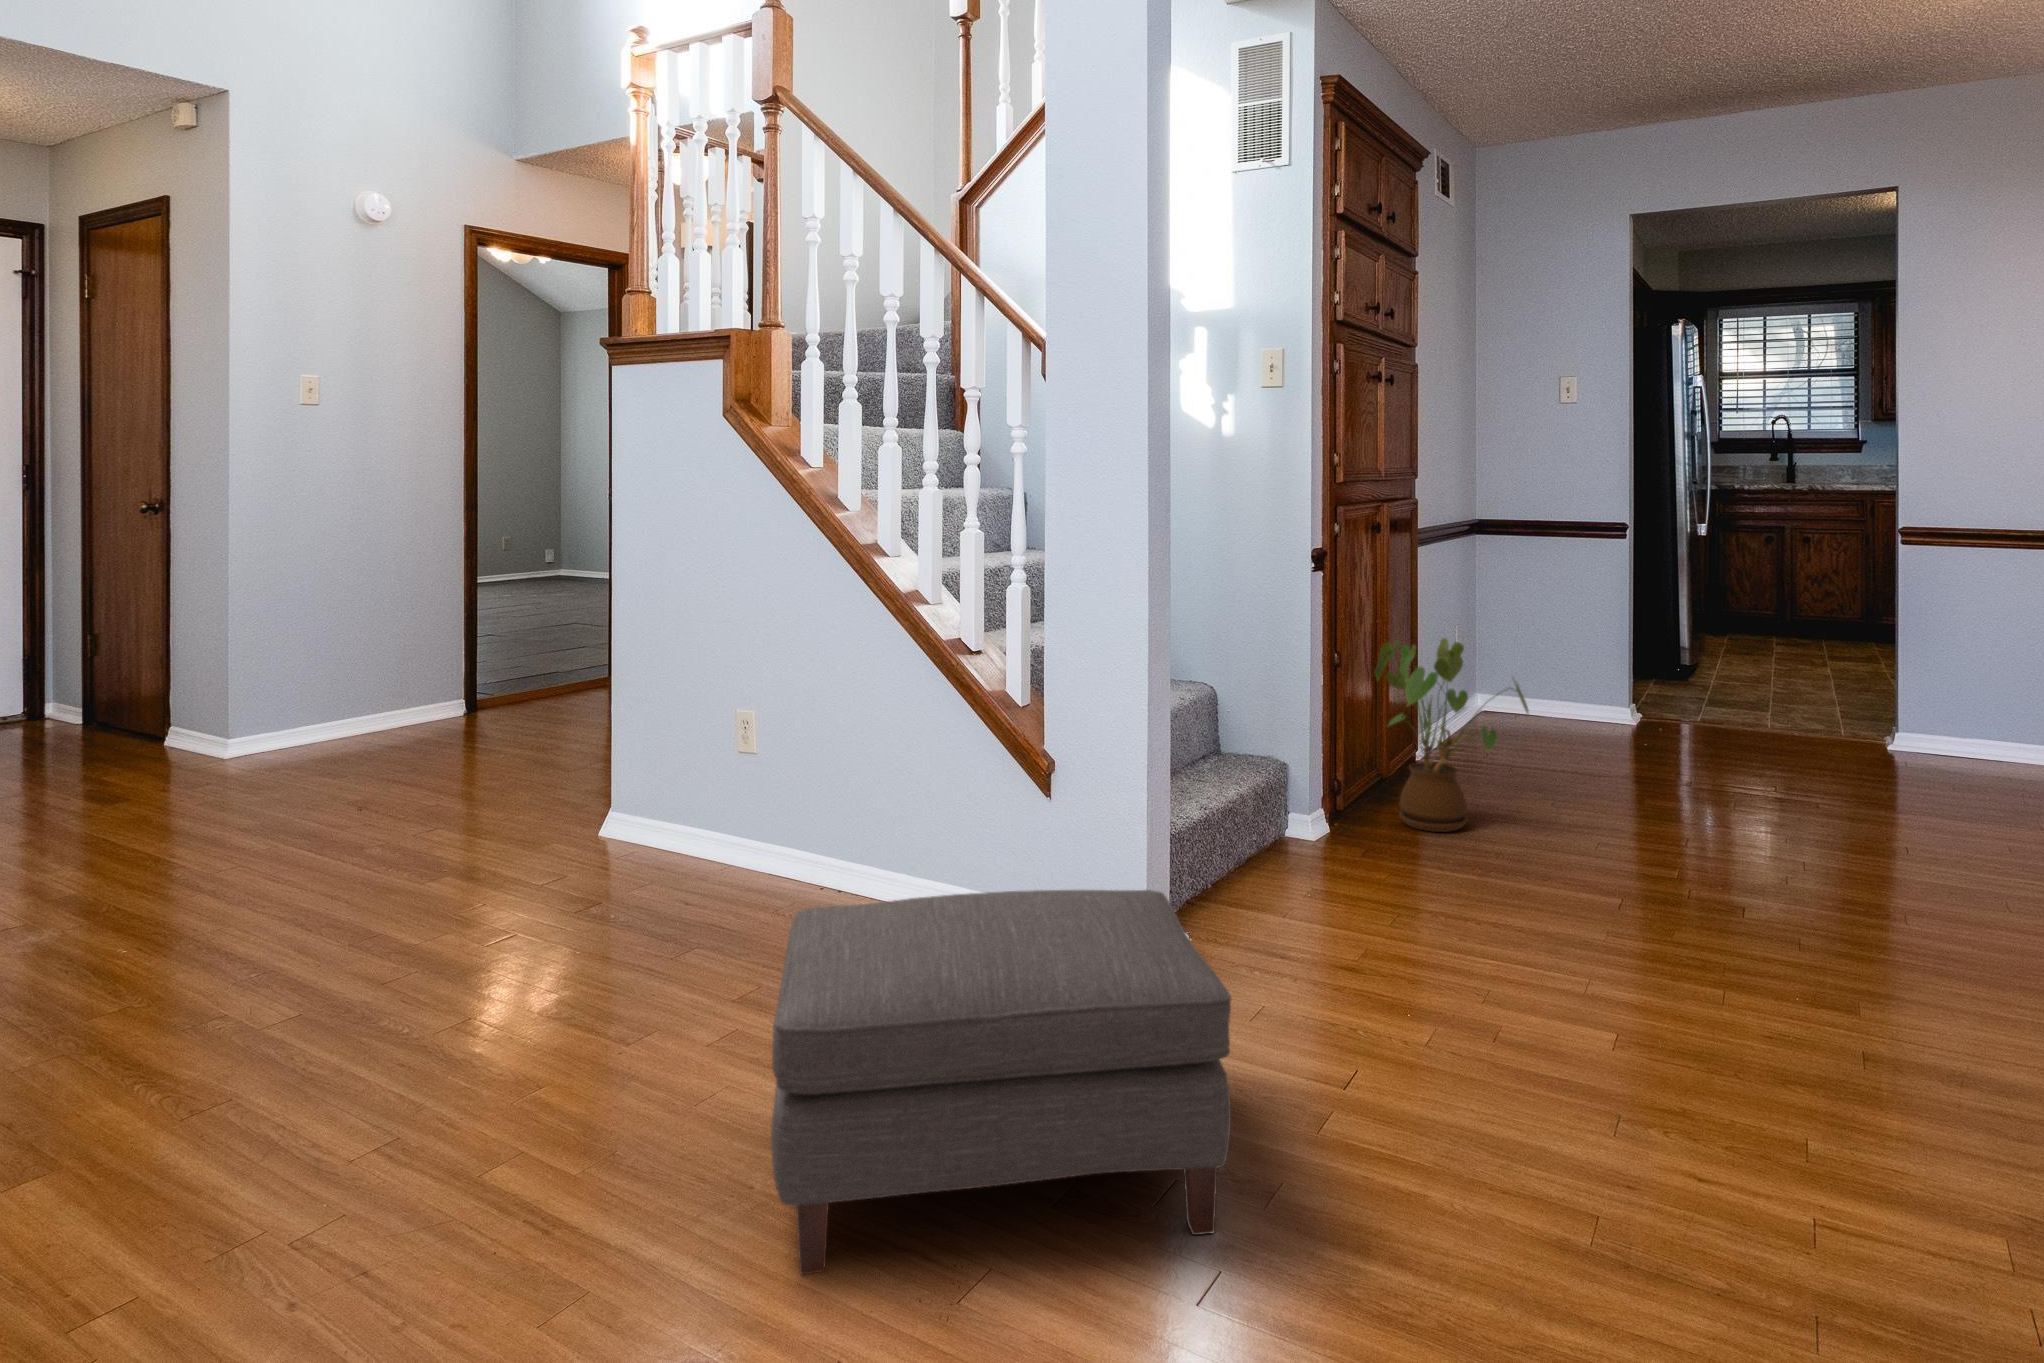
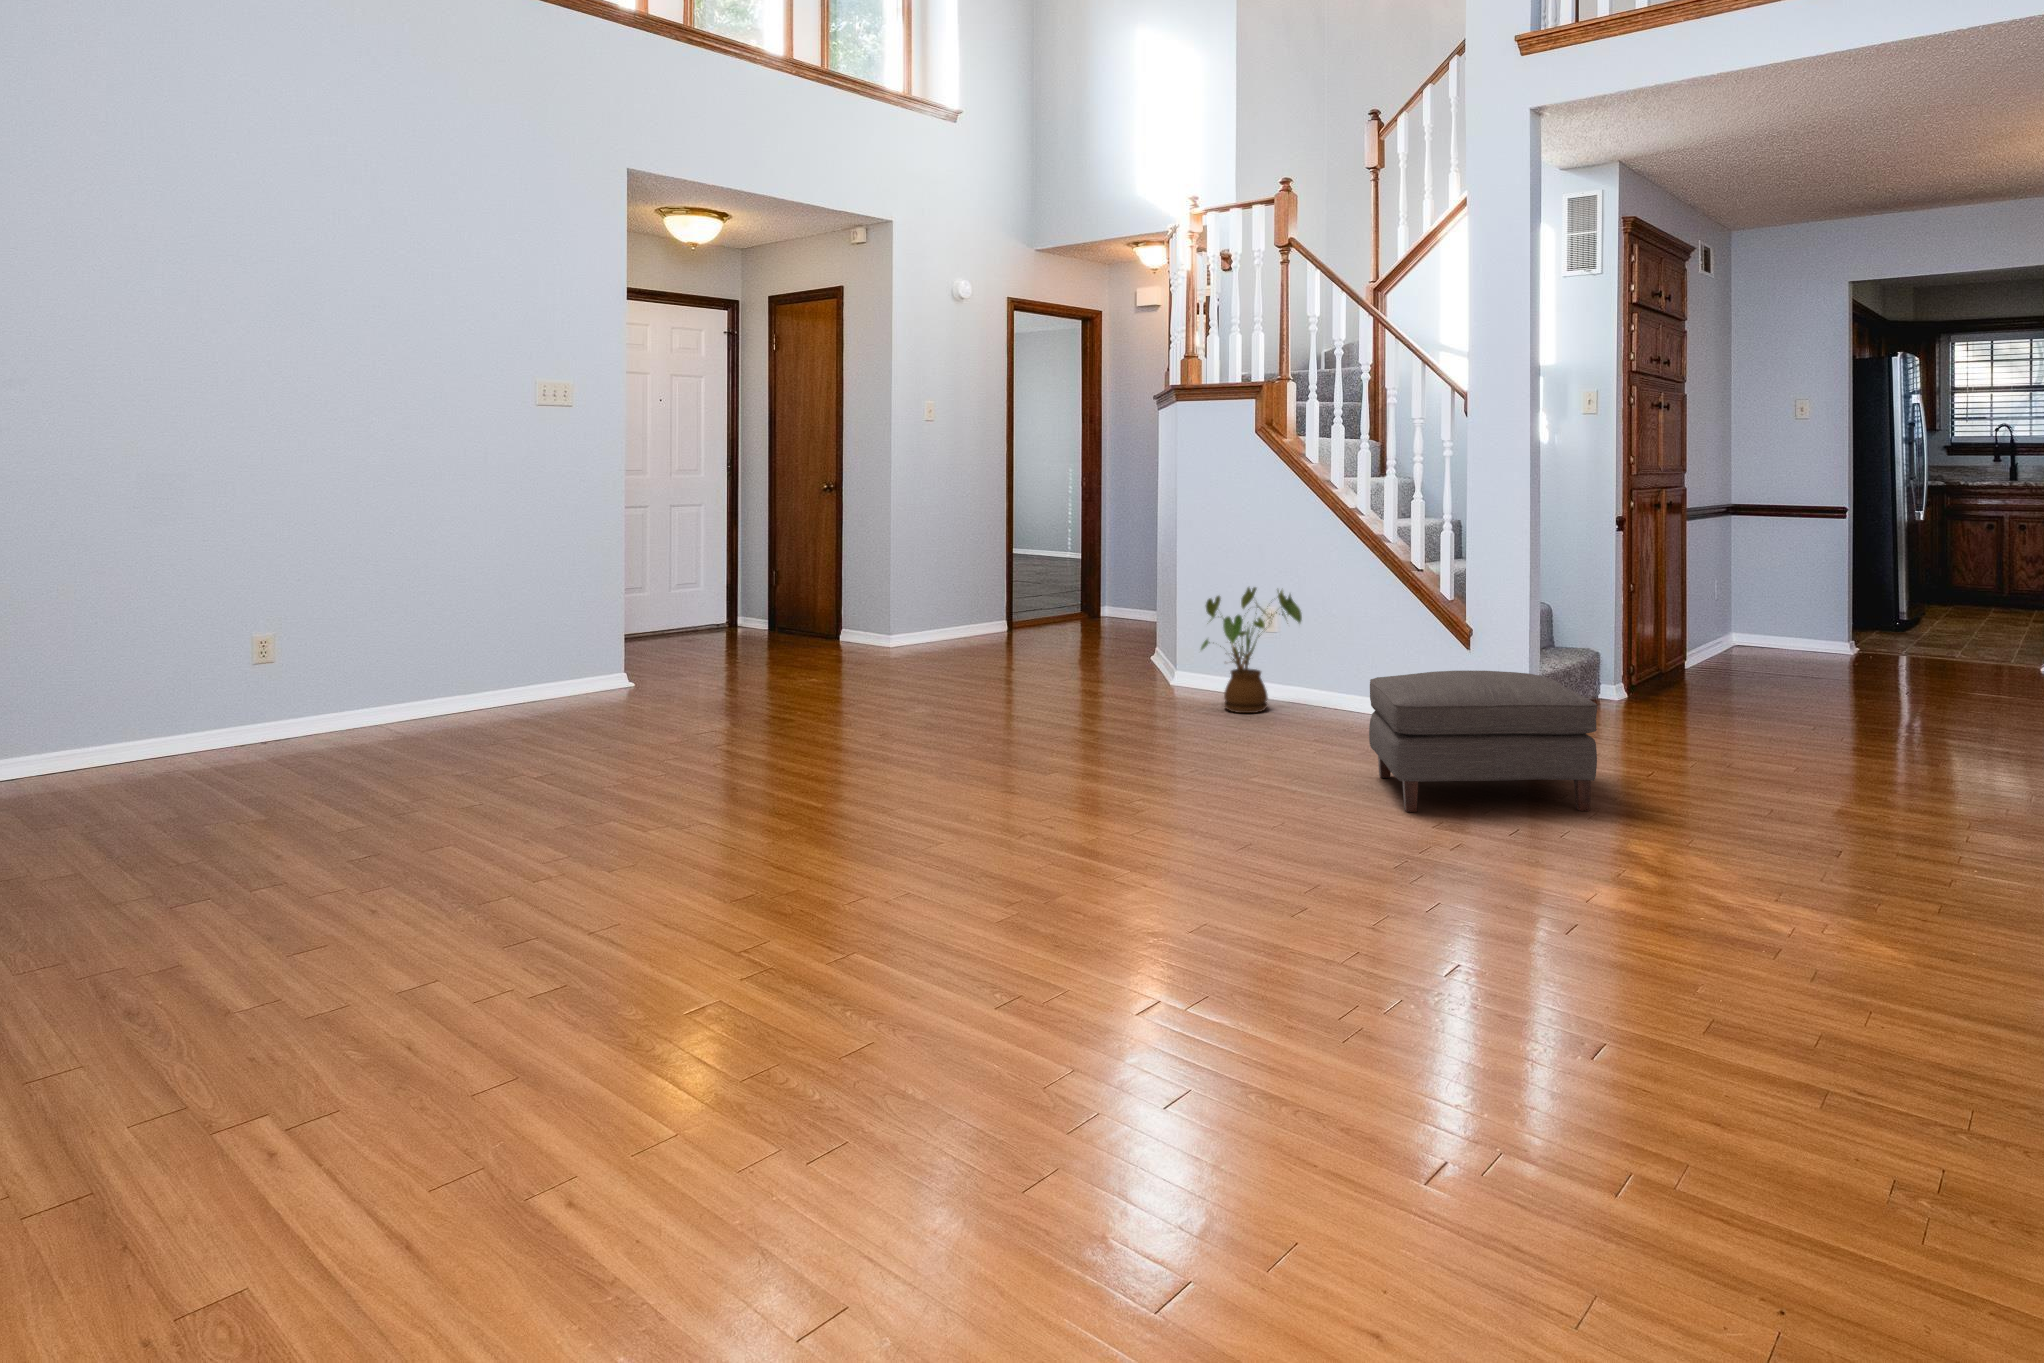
house plant: present [1375,638,1528,832] -> present [1201,587,1302,713]

